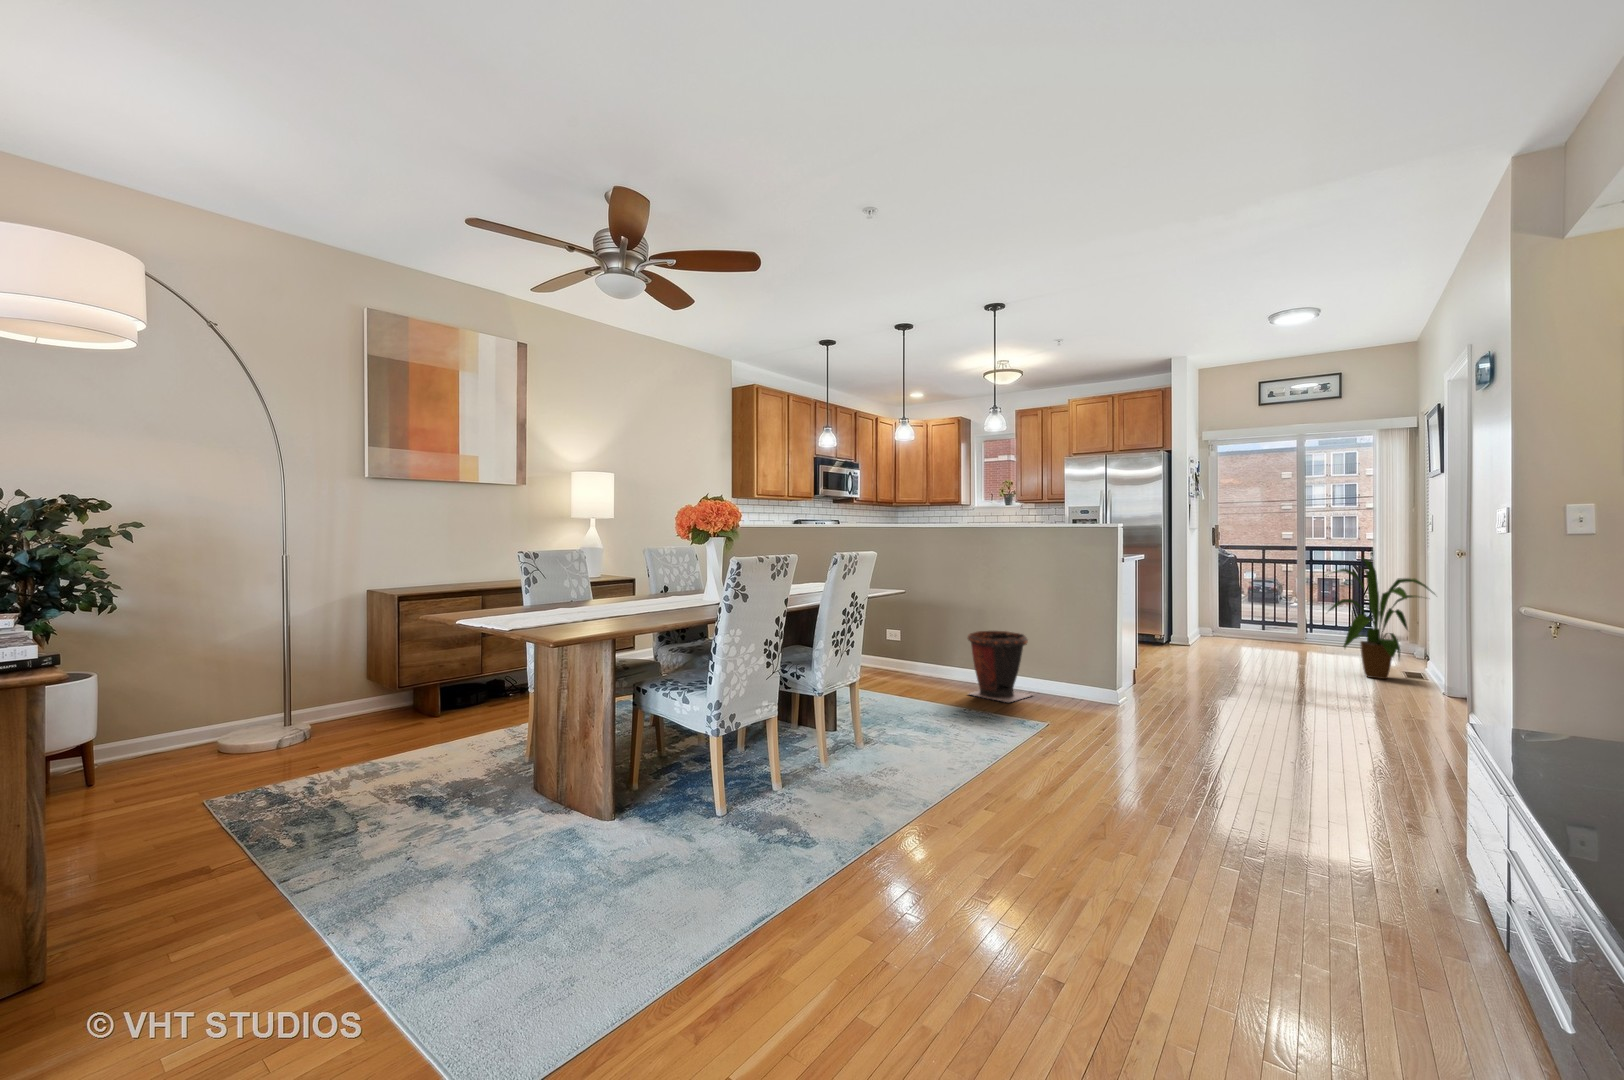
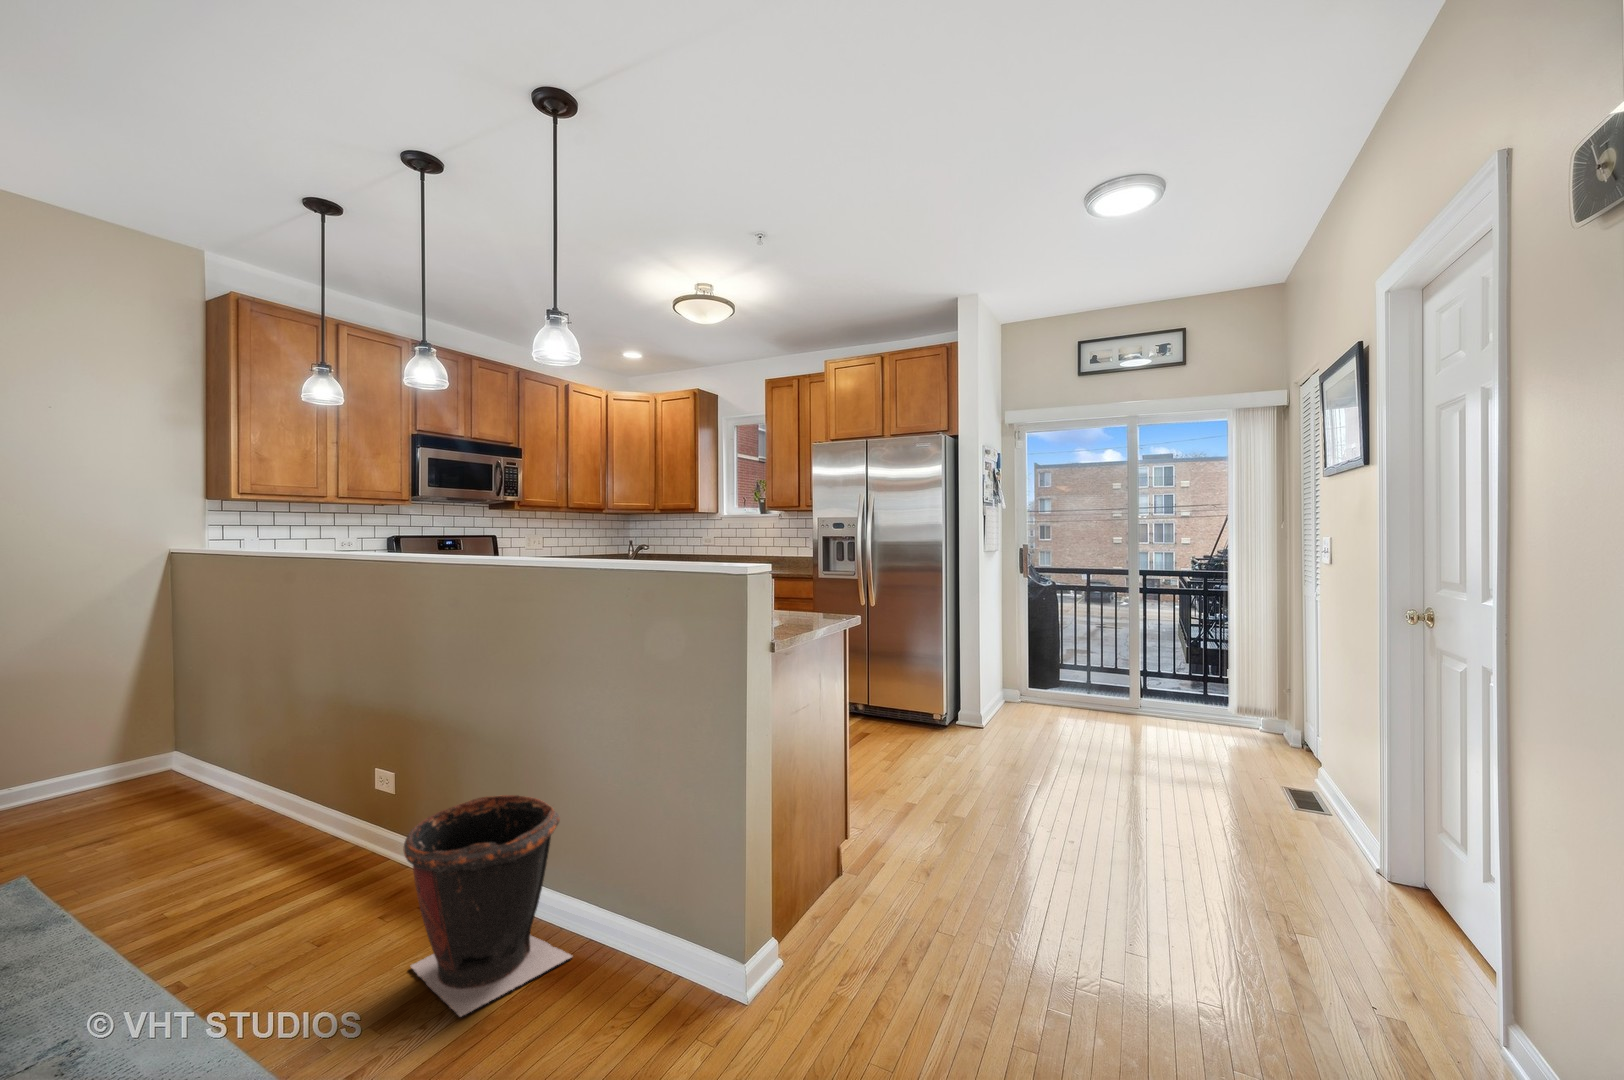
house plant: present [1329,558,1434,679] -> none [1166,602,1355,821]

